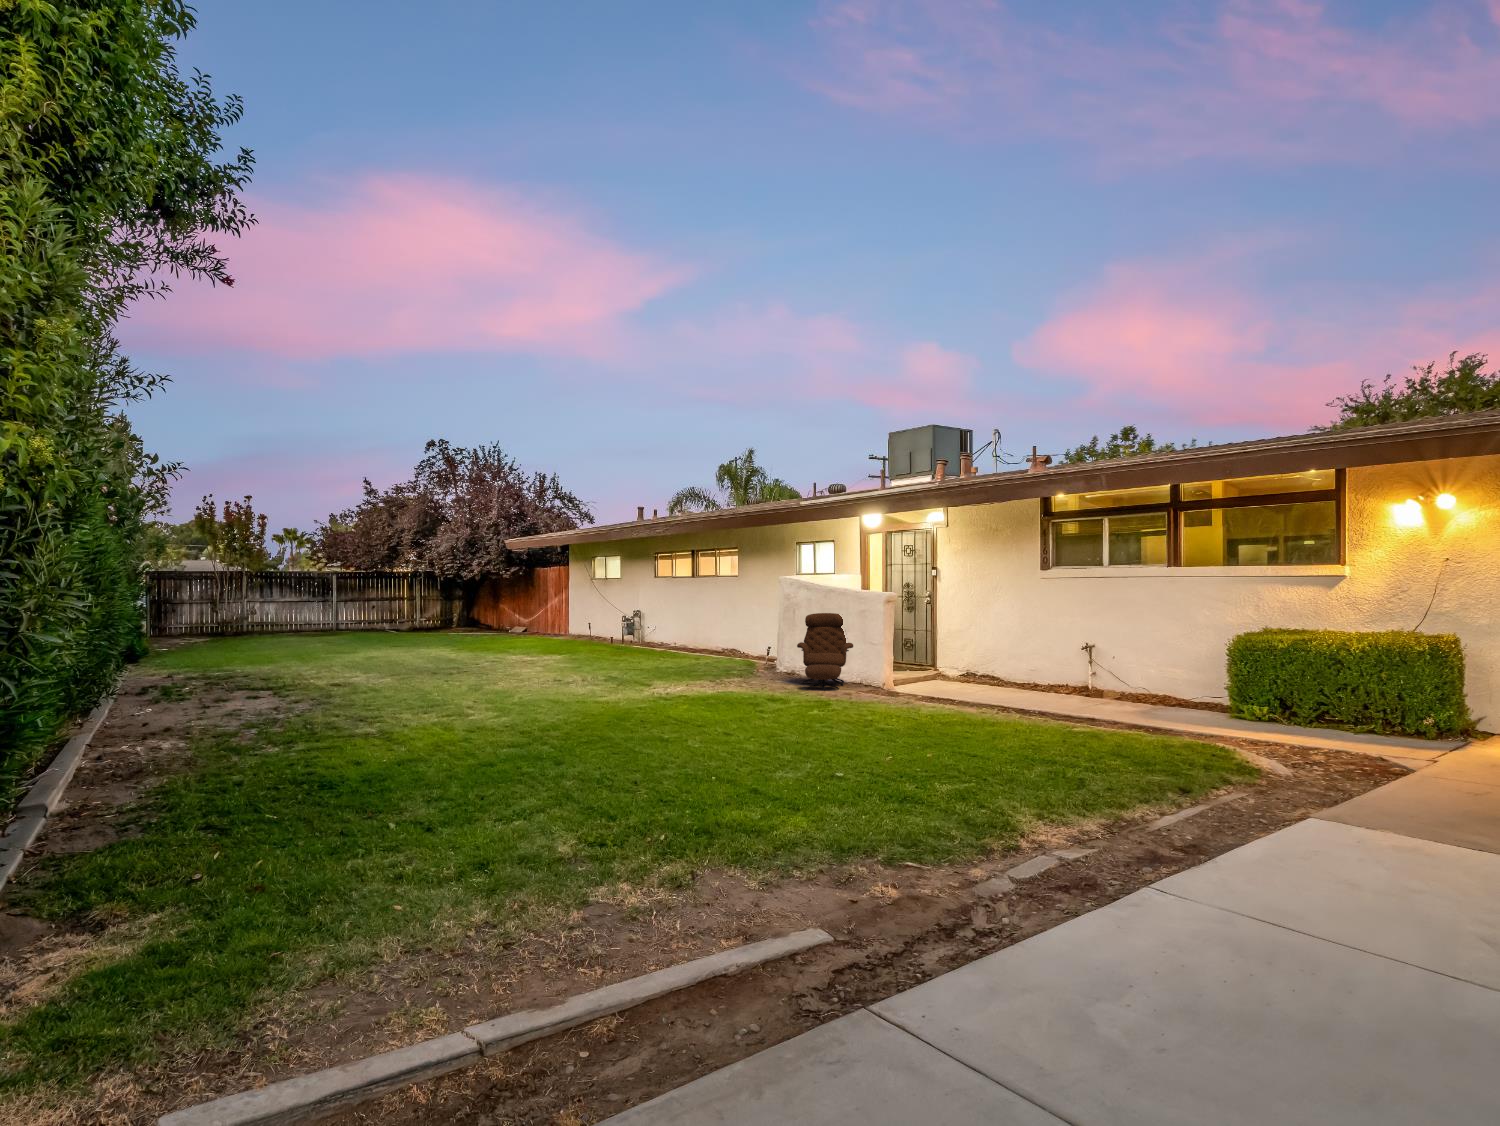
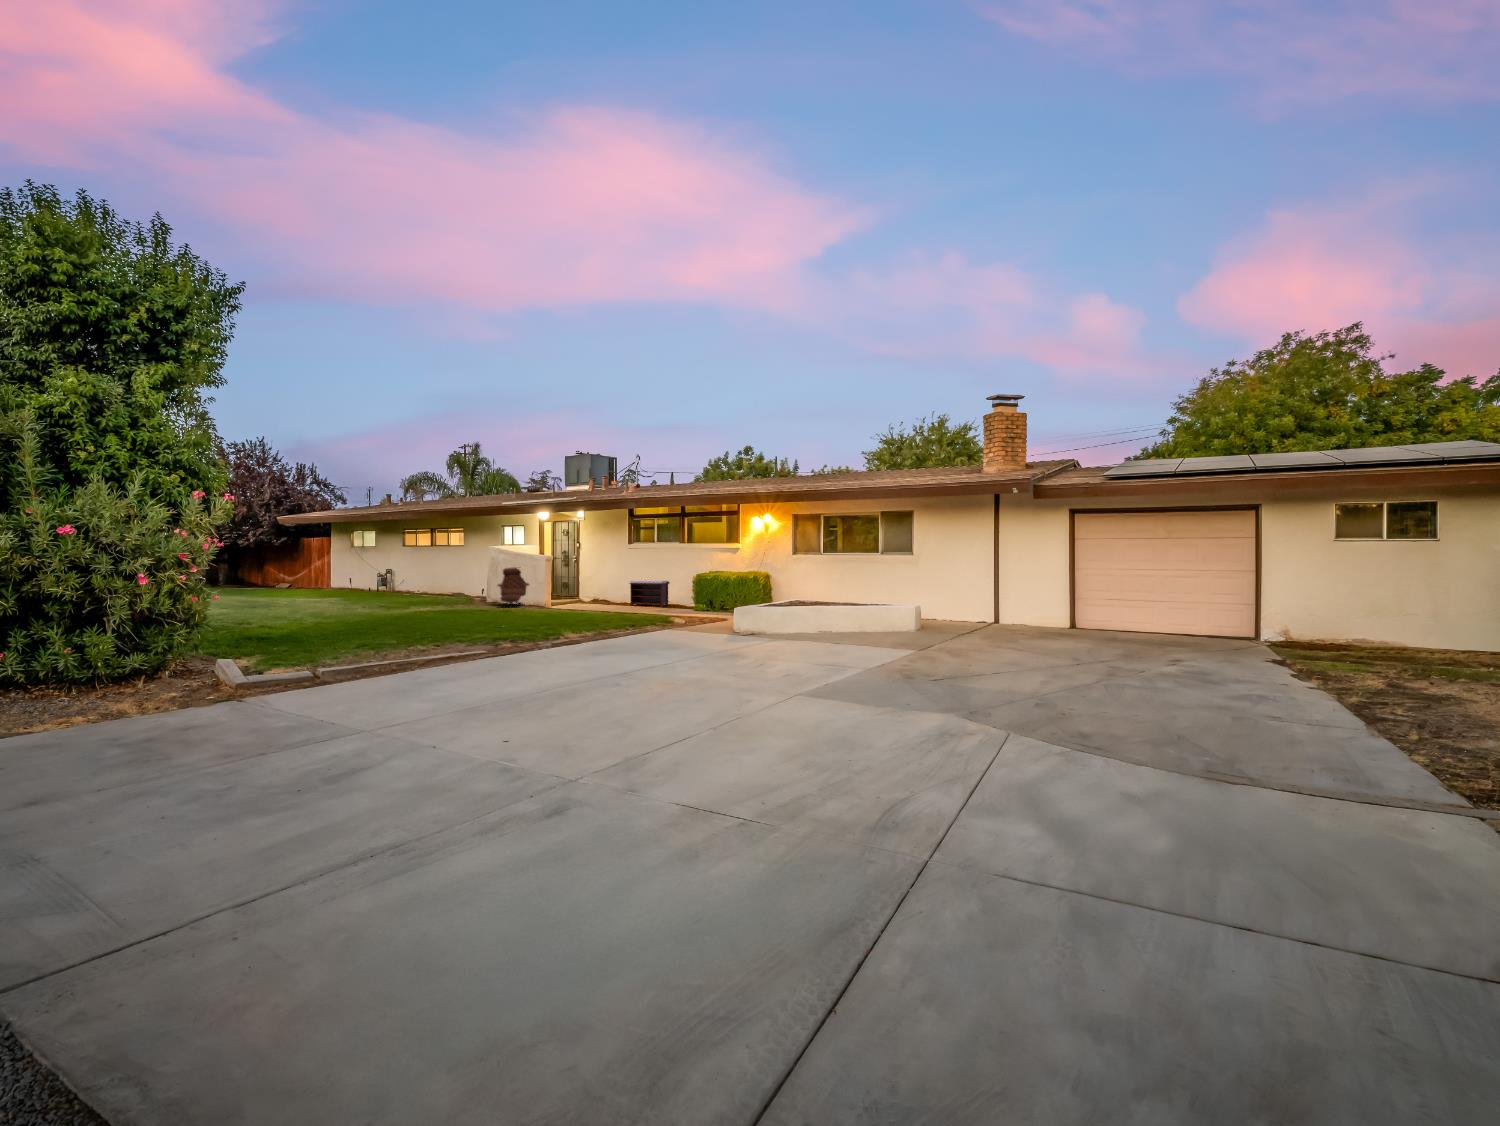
bench: none [1054,642,1147,702] -> present [629,580,670,606]

